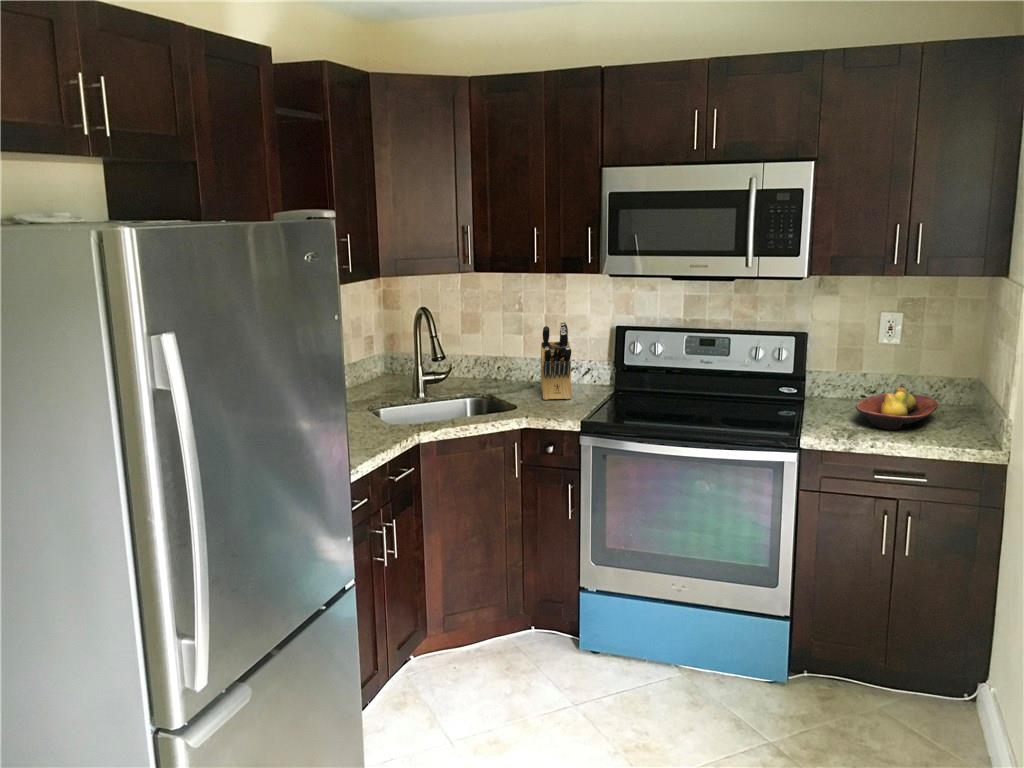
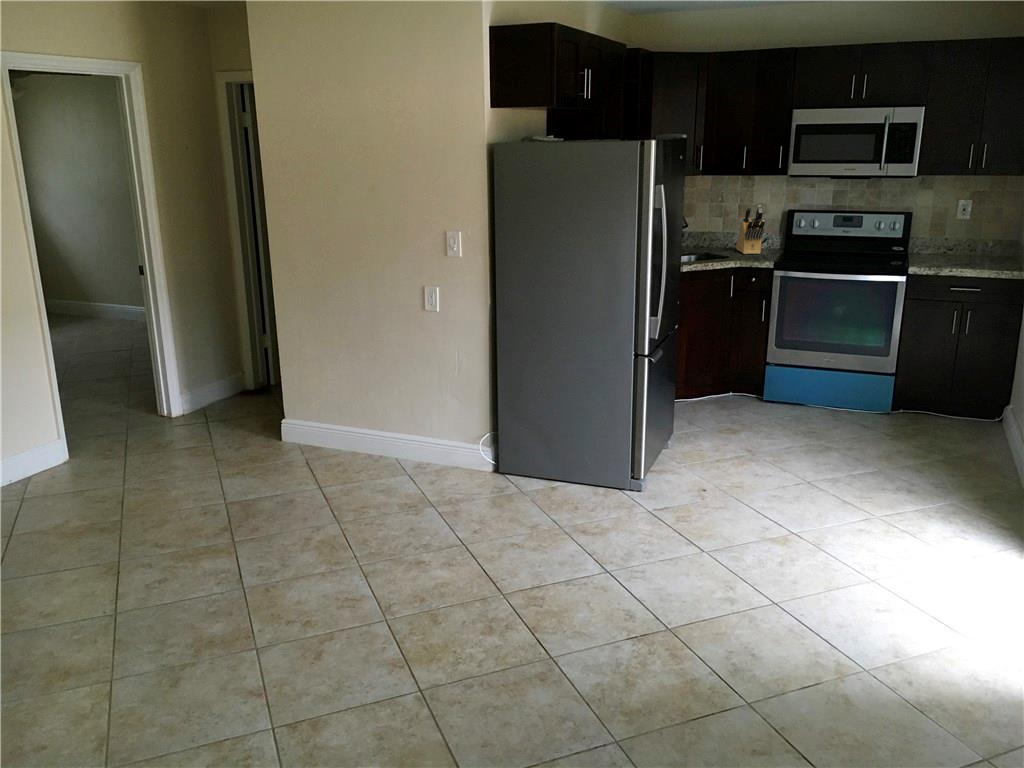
fruit bowl: present [855,387,938,430] -> none [941,243,991,265]

